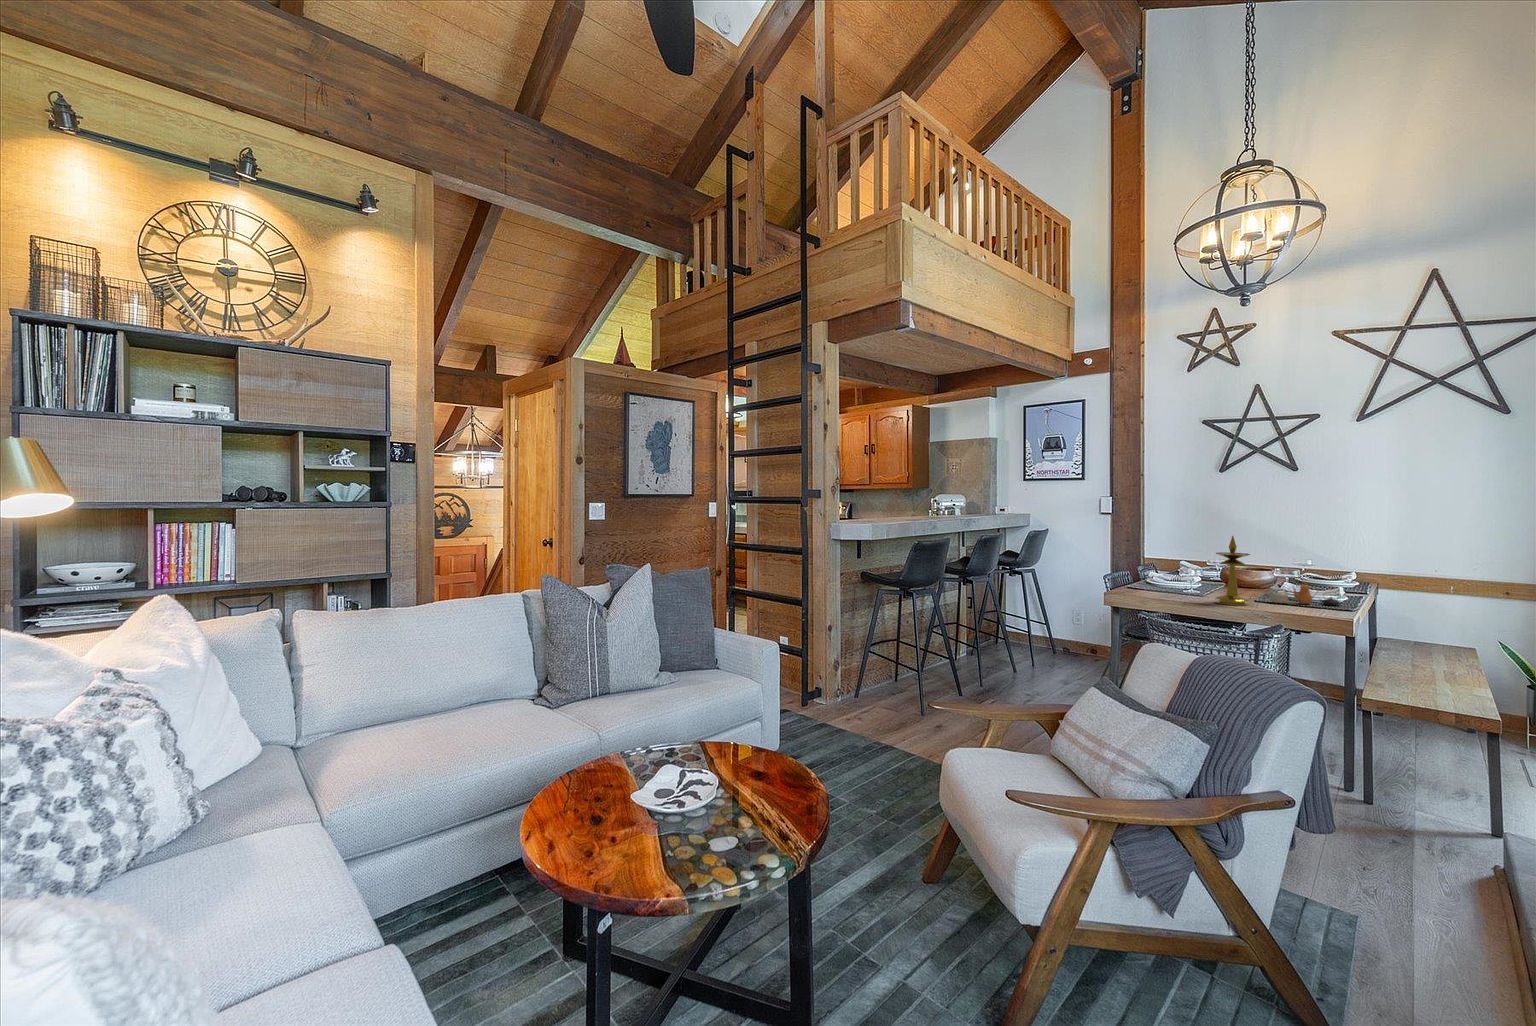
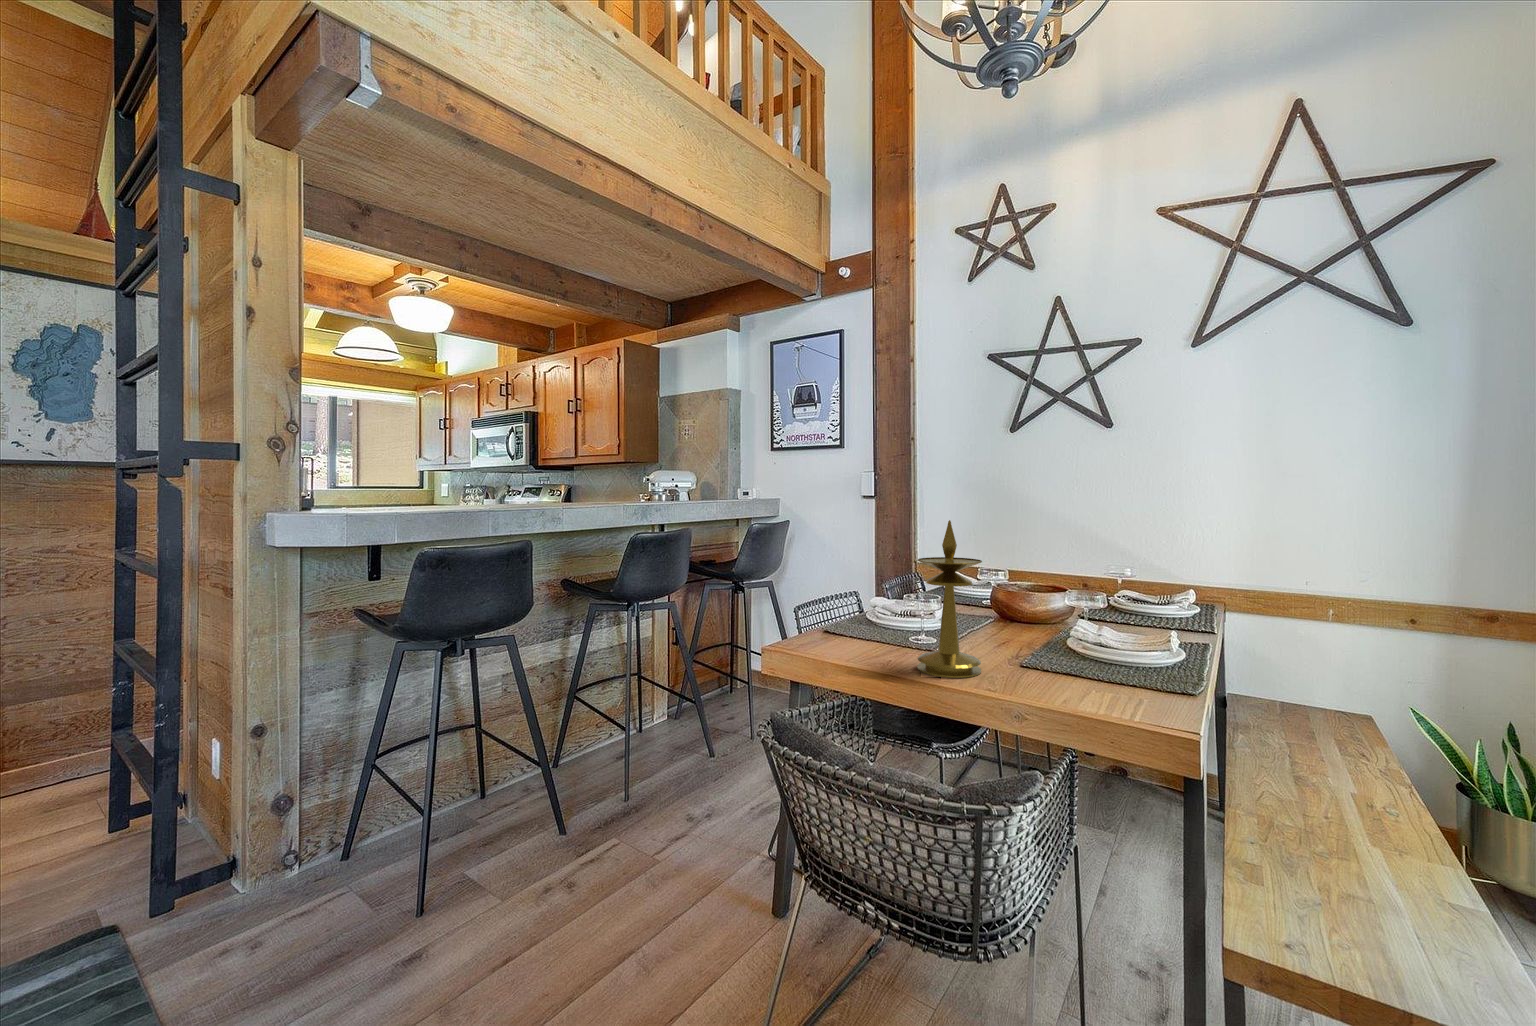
teapot: present [1268,583,1340,605] -> none [1019,622,1160,674]

